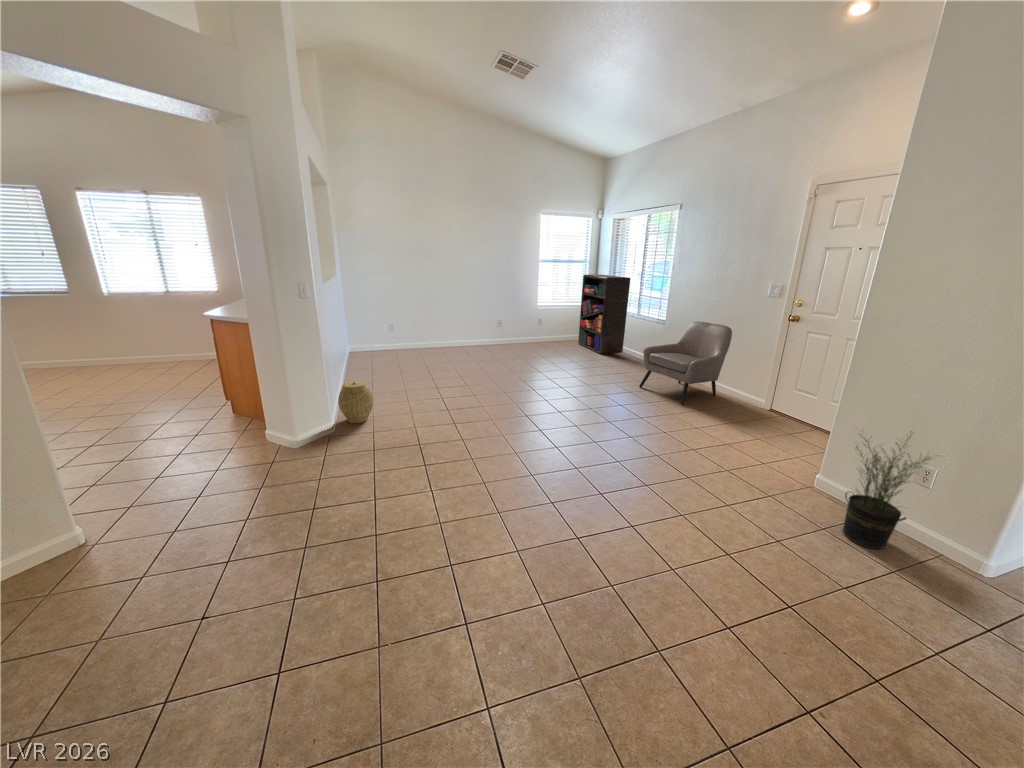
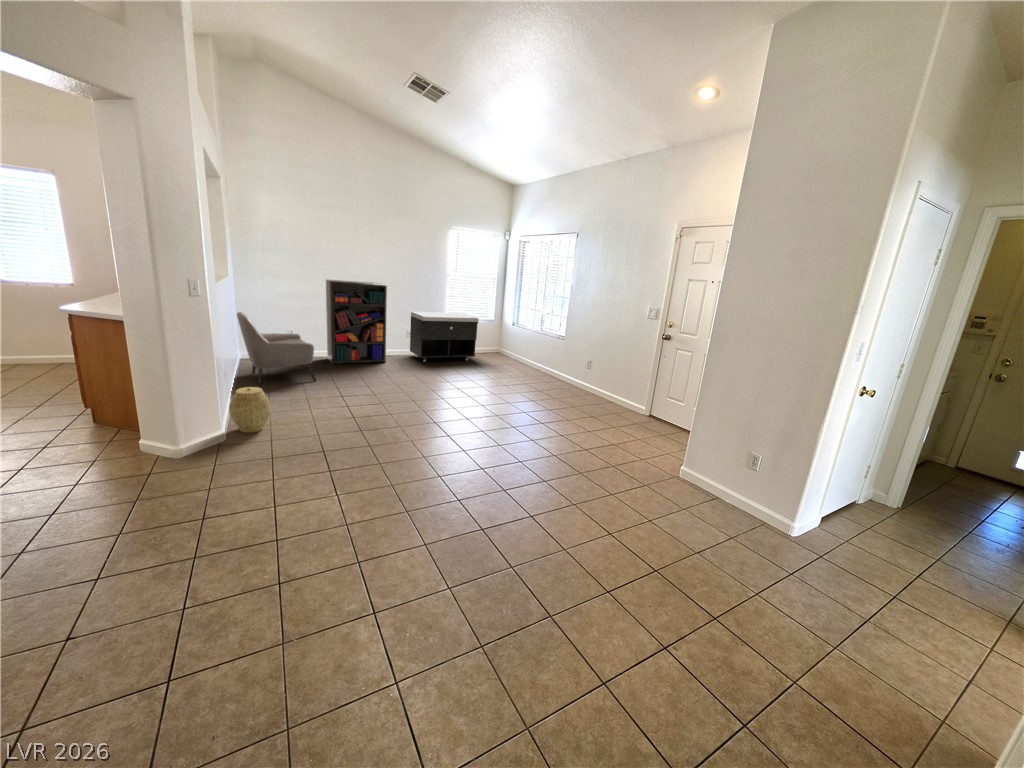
bookshelf: present [578,274,630,354] -> present [326,280,387,364]
storage bench: none [501,299,570,350] -> present [410,312,479,362]
armchair: present [639,321,732,405] -> present [237,312,316,384]
potted plant: present [843,434,931,549] -> none [699,425,763,523]

